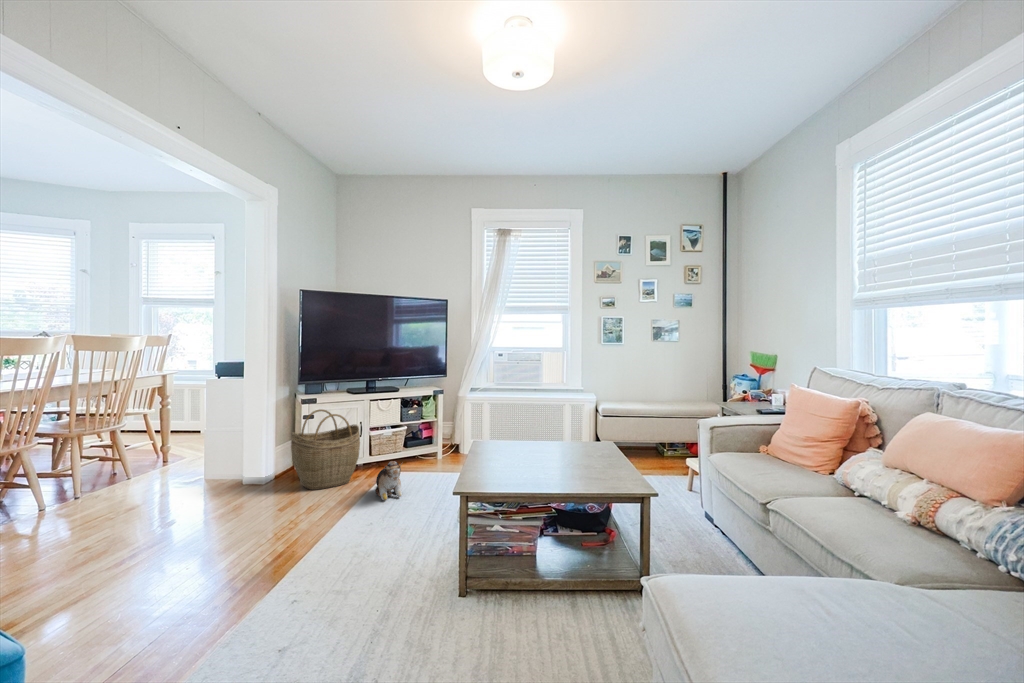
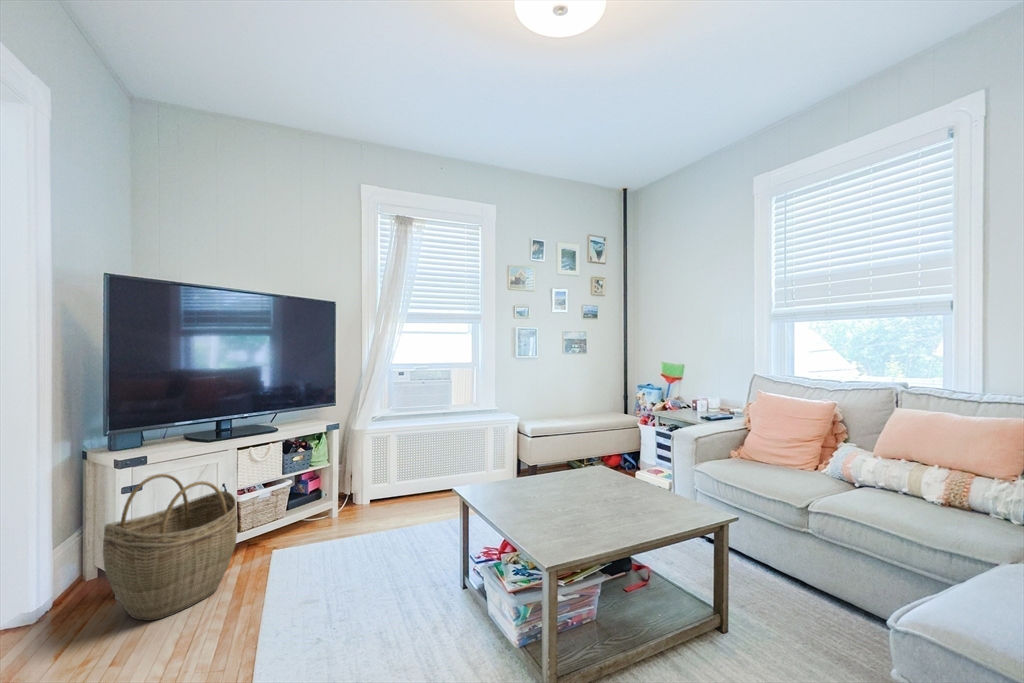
plush toy: present [376,461,402,501] -> none [278,546,343,614]

